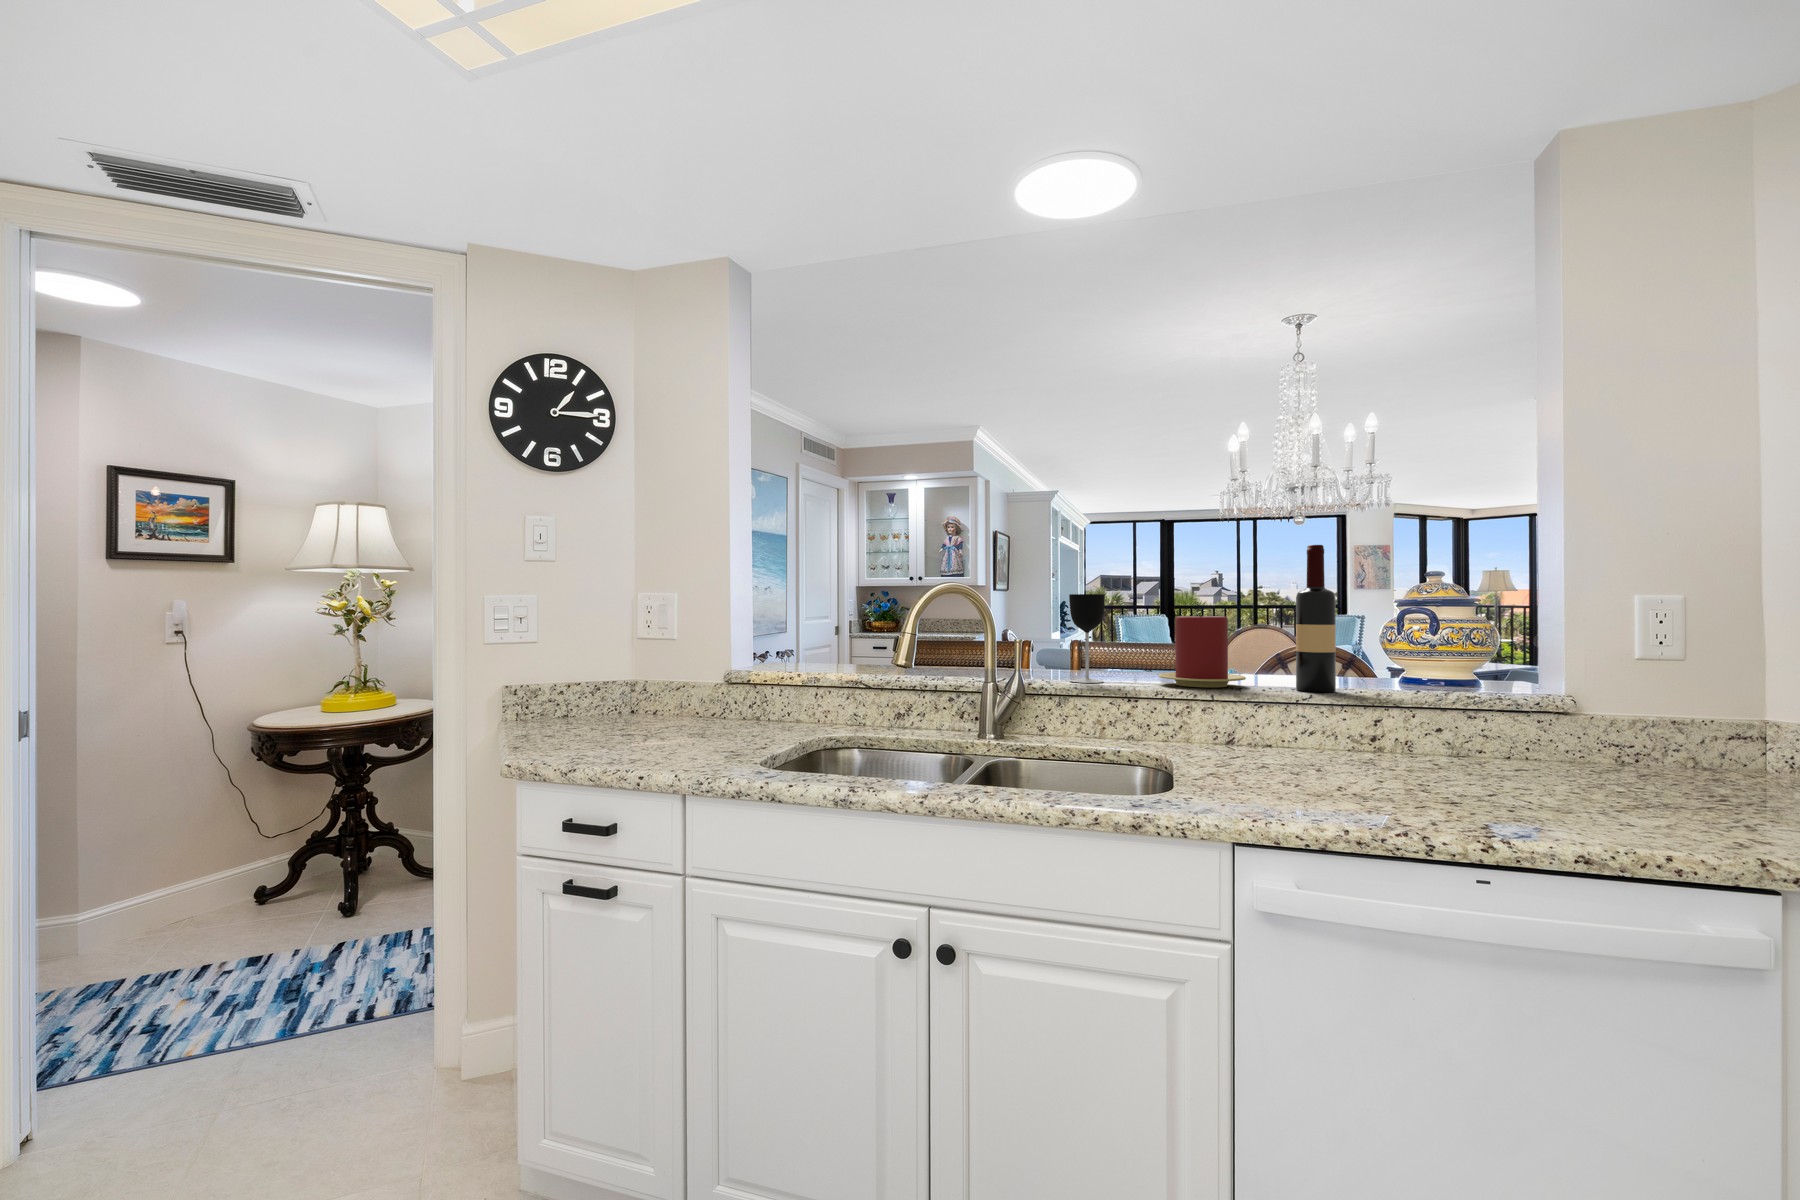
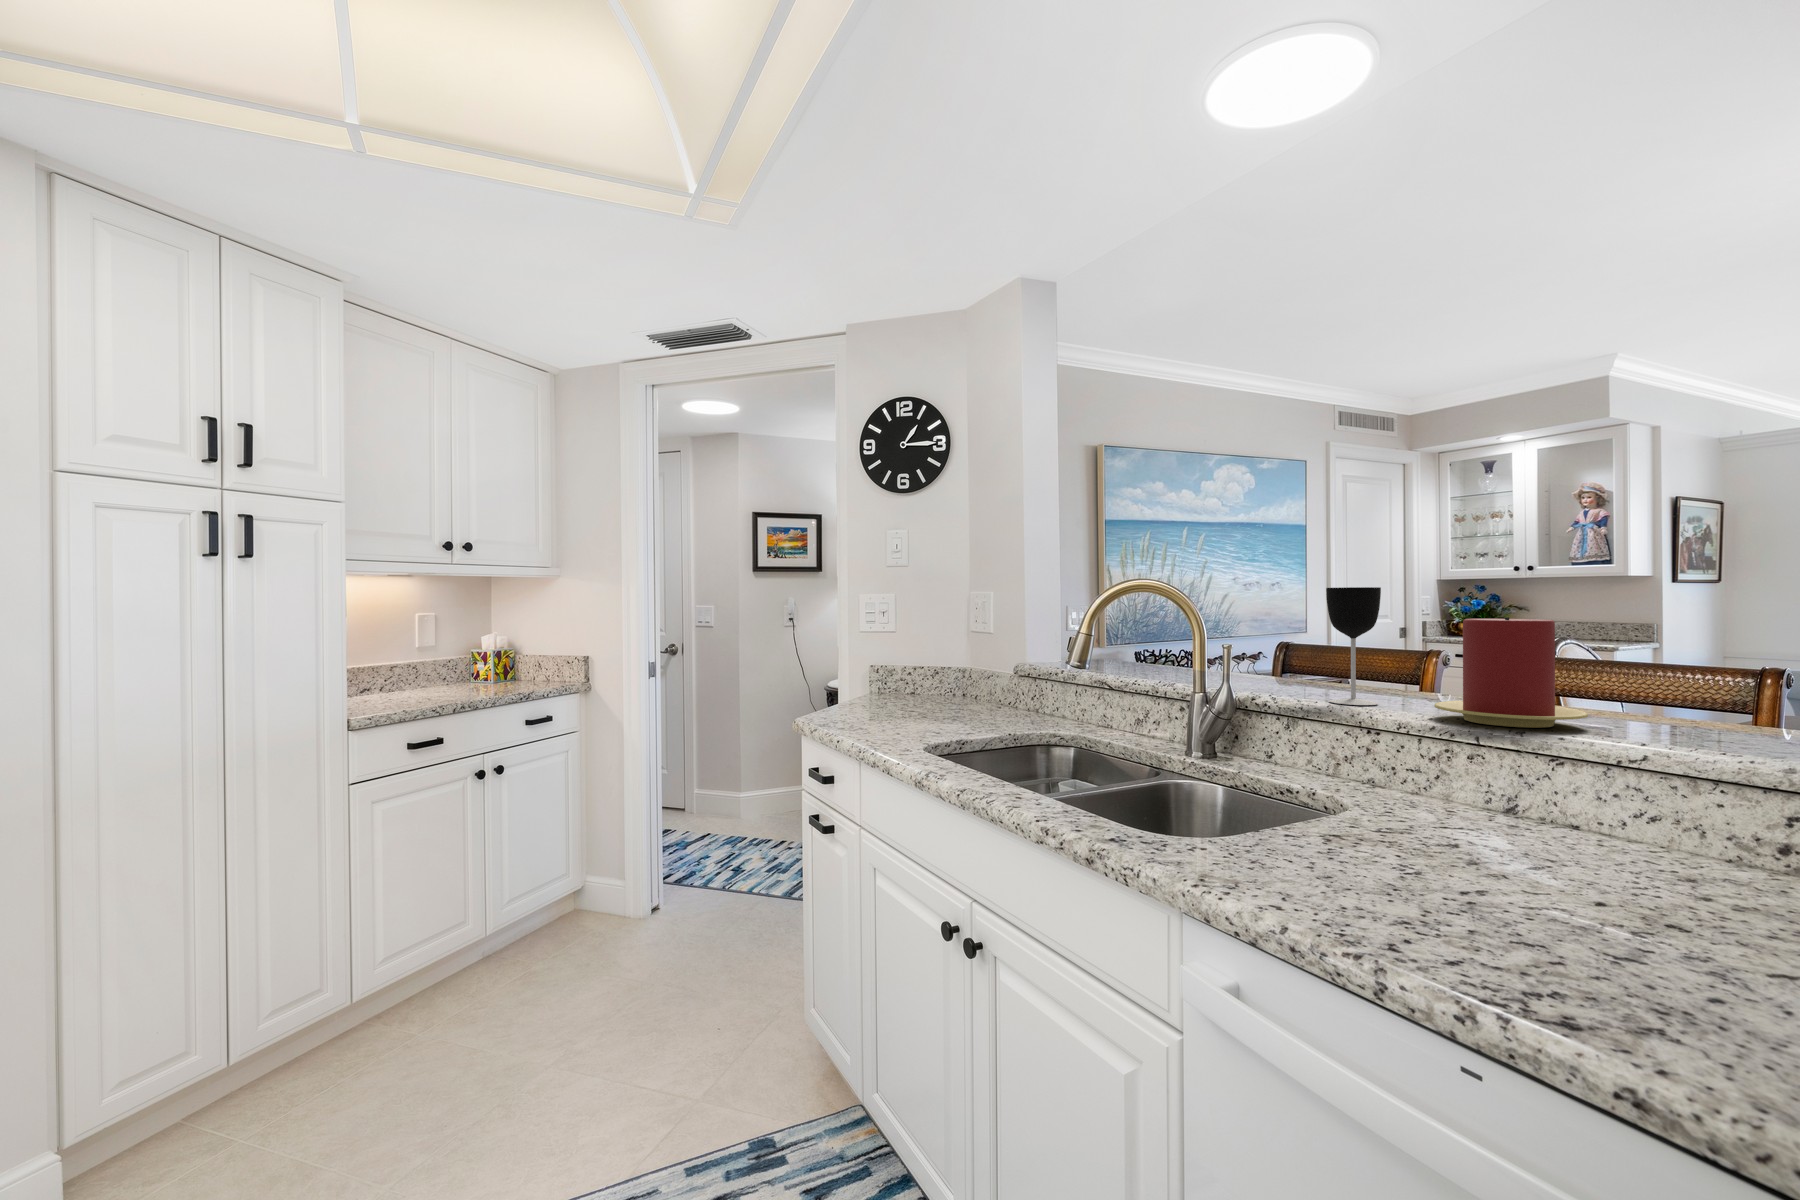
wine bottle: present [1296,545,1336,692] -> none [1650,498,1735,755]

